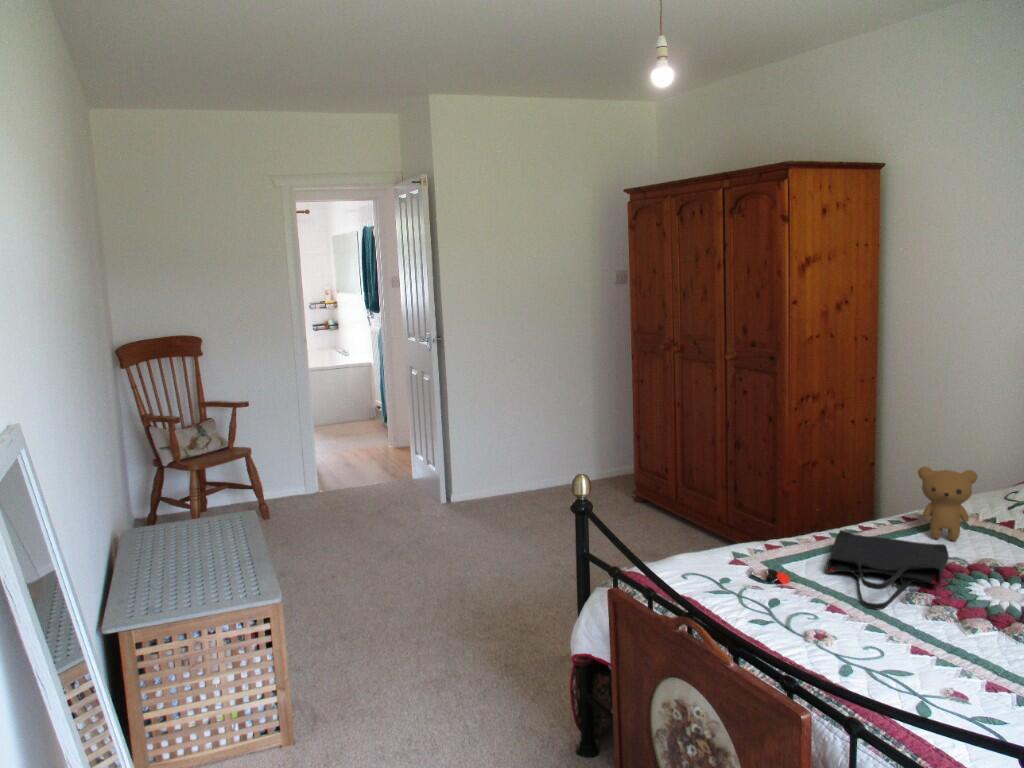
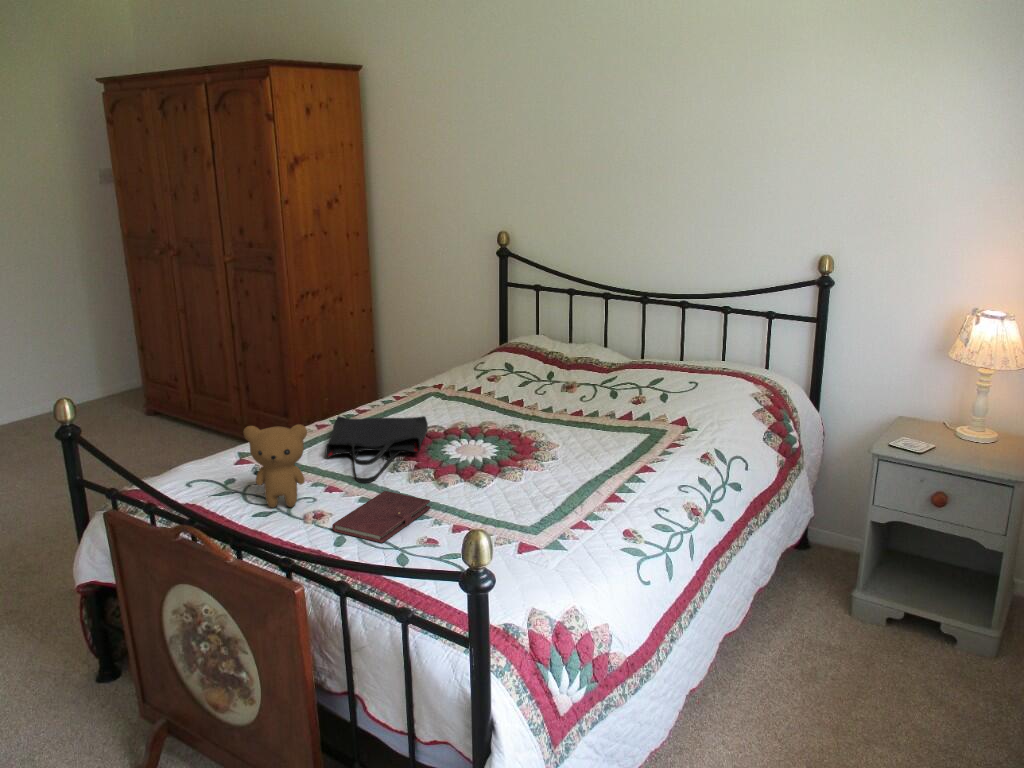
teddy bear: present [918,467,977,541] -> present [243,424,307,508]
notebook: none [837,623,957,684] -> present [332,491,430,543]

